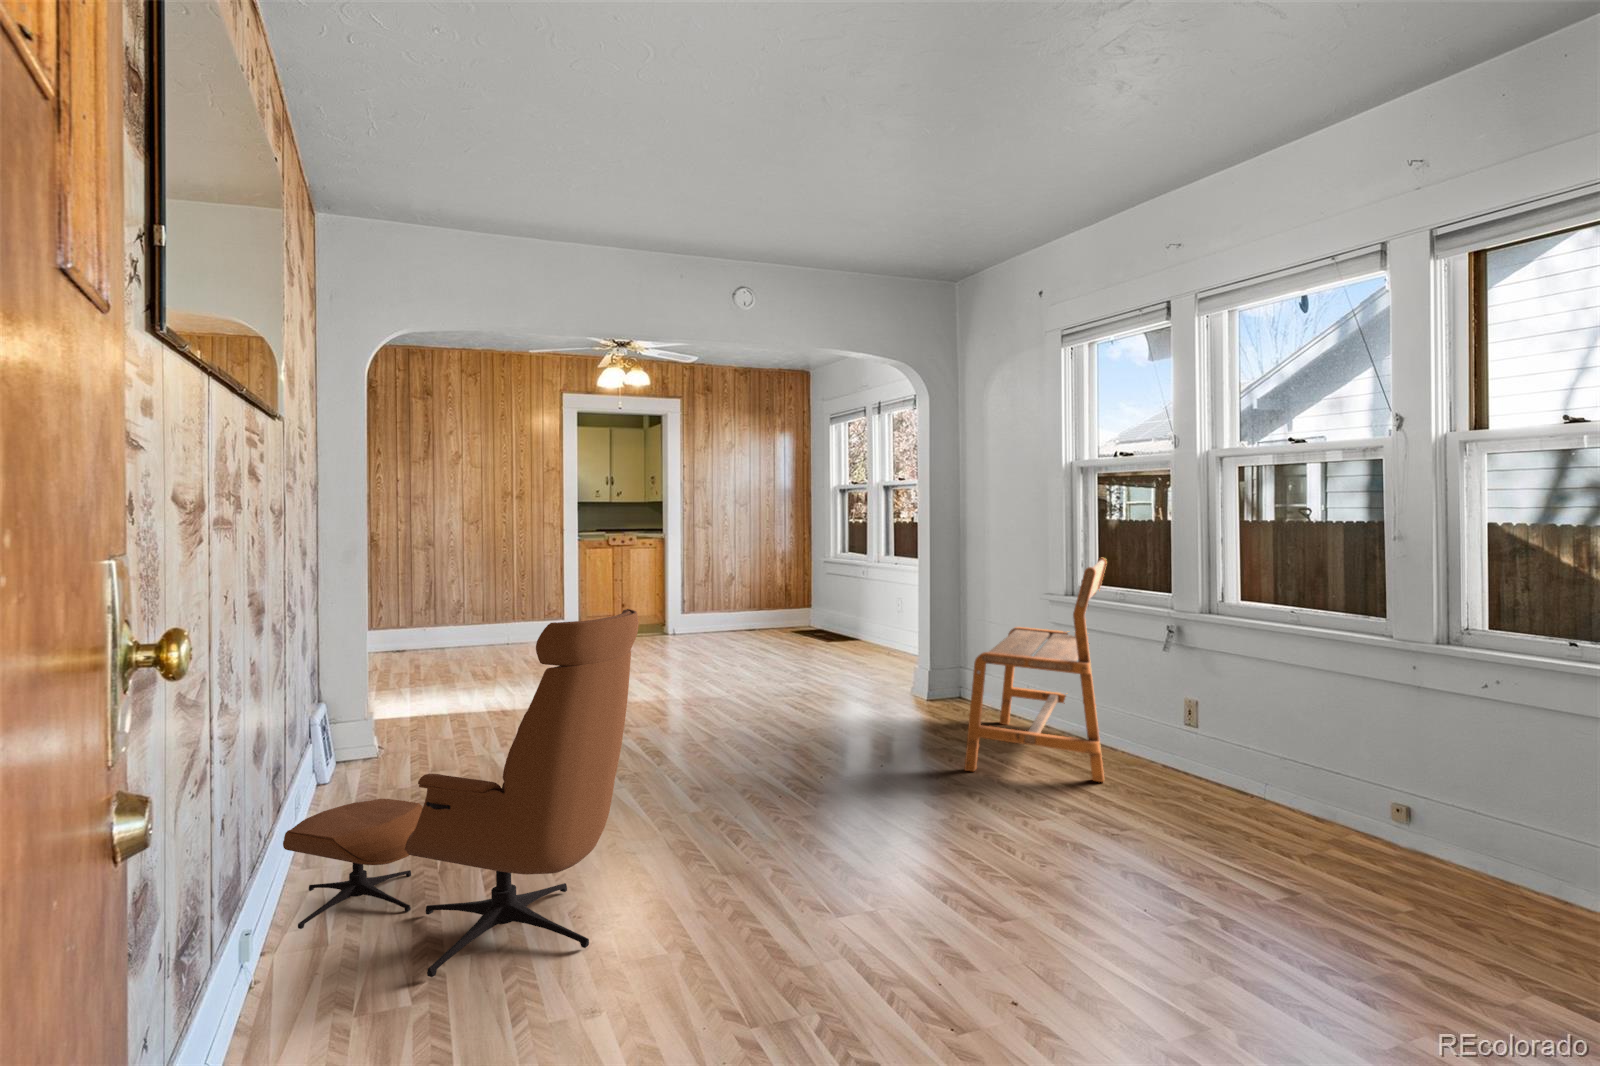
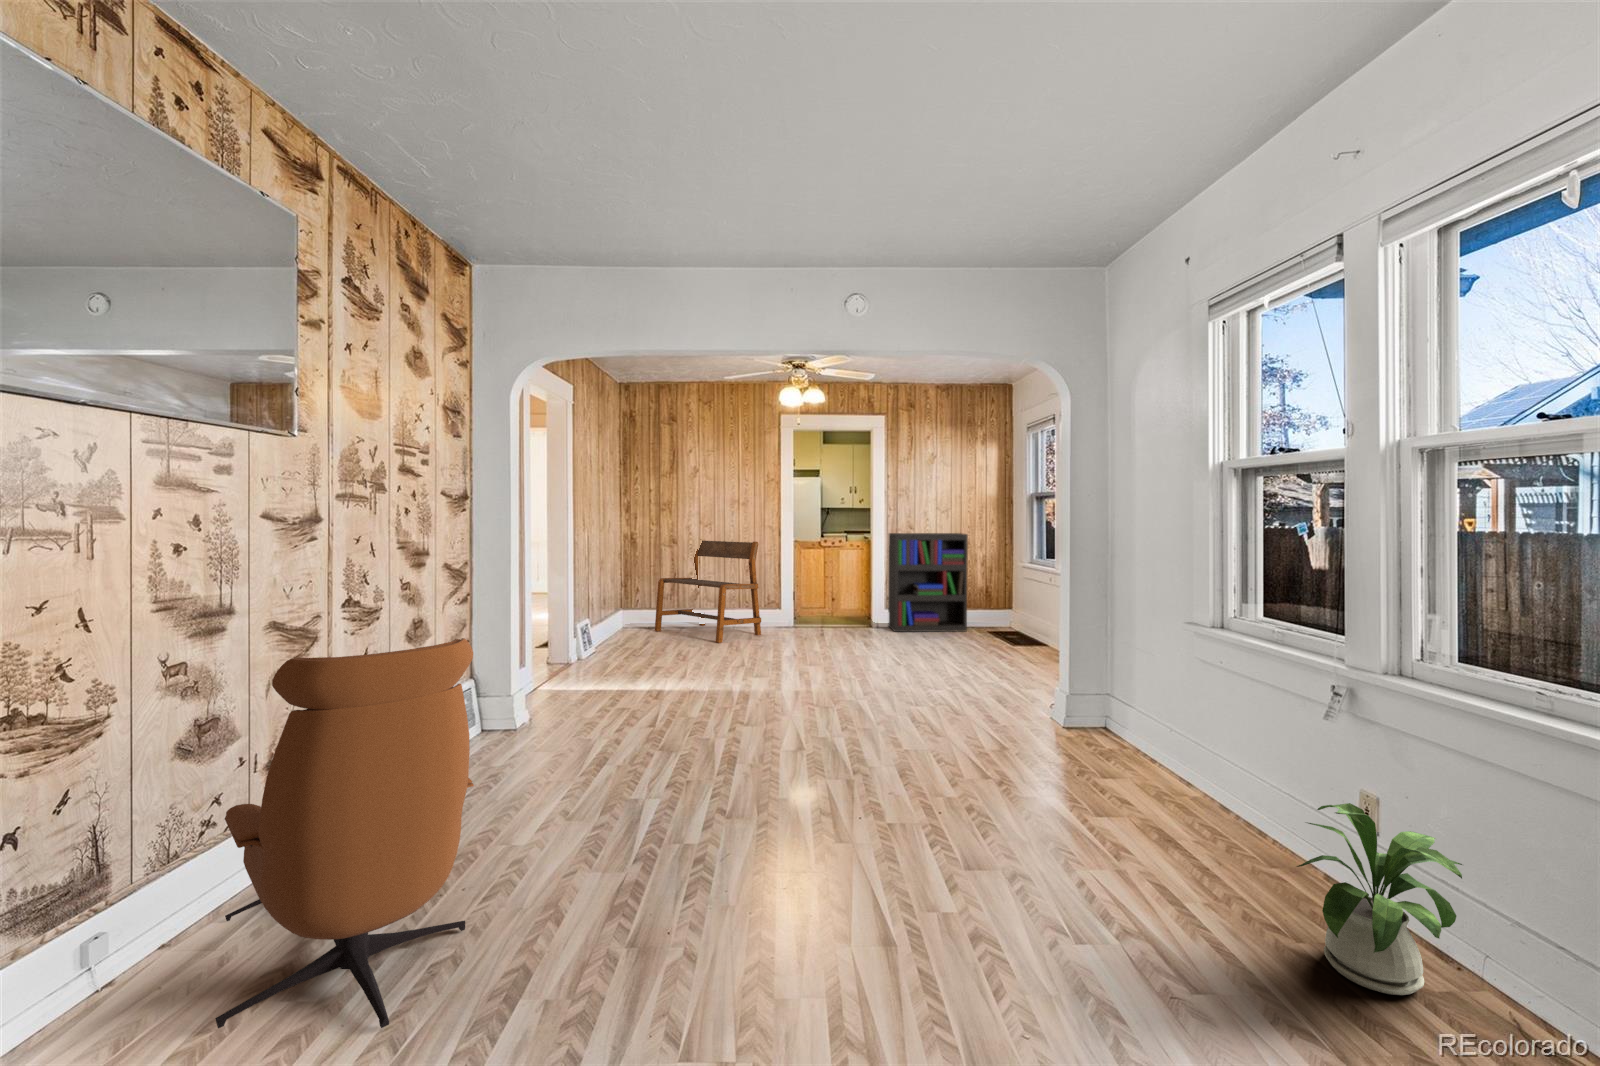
bookshelf: none [686,528,774,638] -> present [888,533,968,632]
bench: present [965,558,1107,782] -> present [655,539,761,643]
house plant: none [1167,697,1263,813] -> present [1297,803,1462,995]

